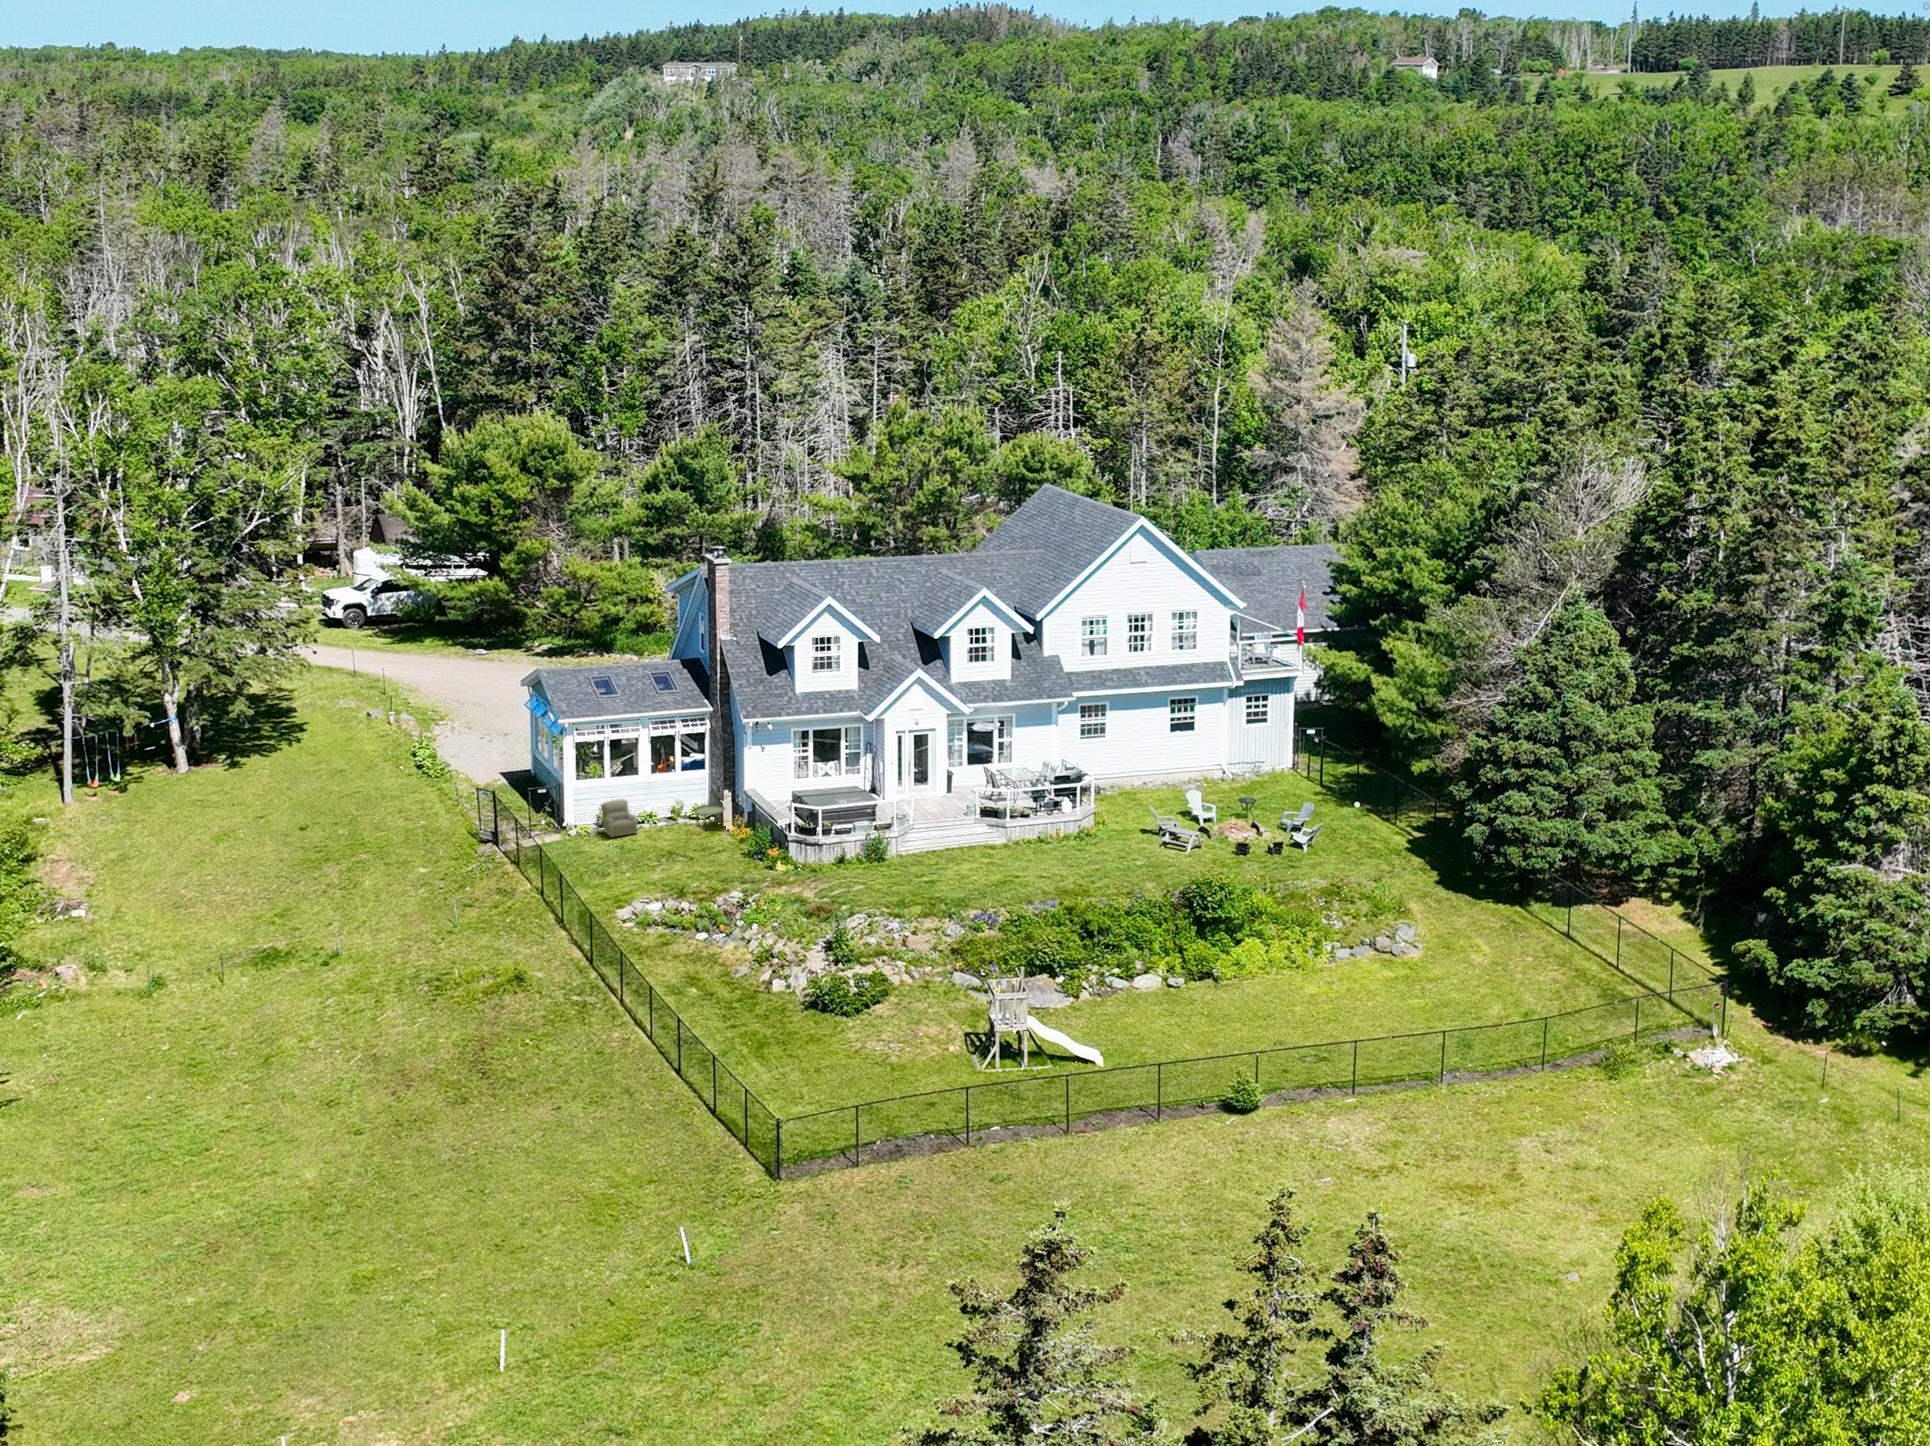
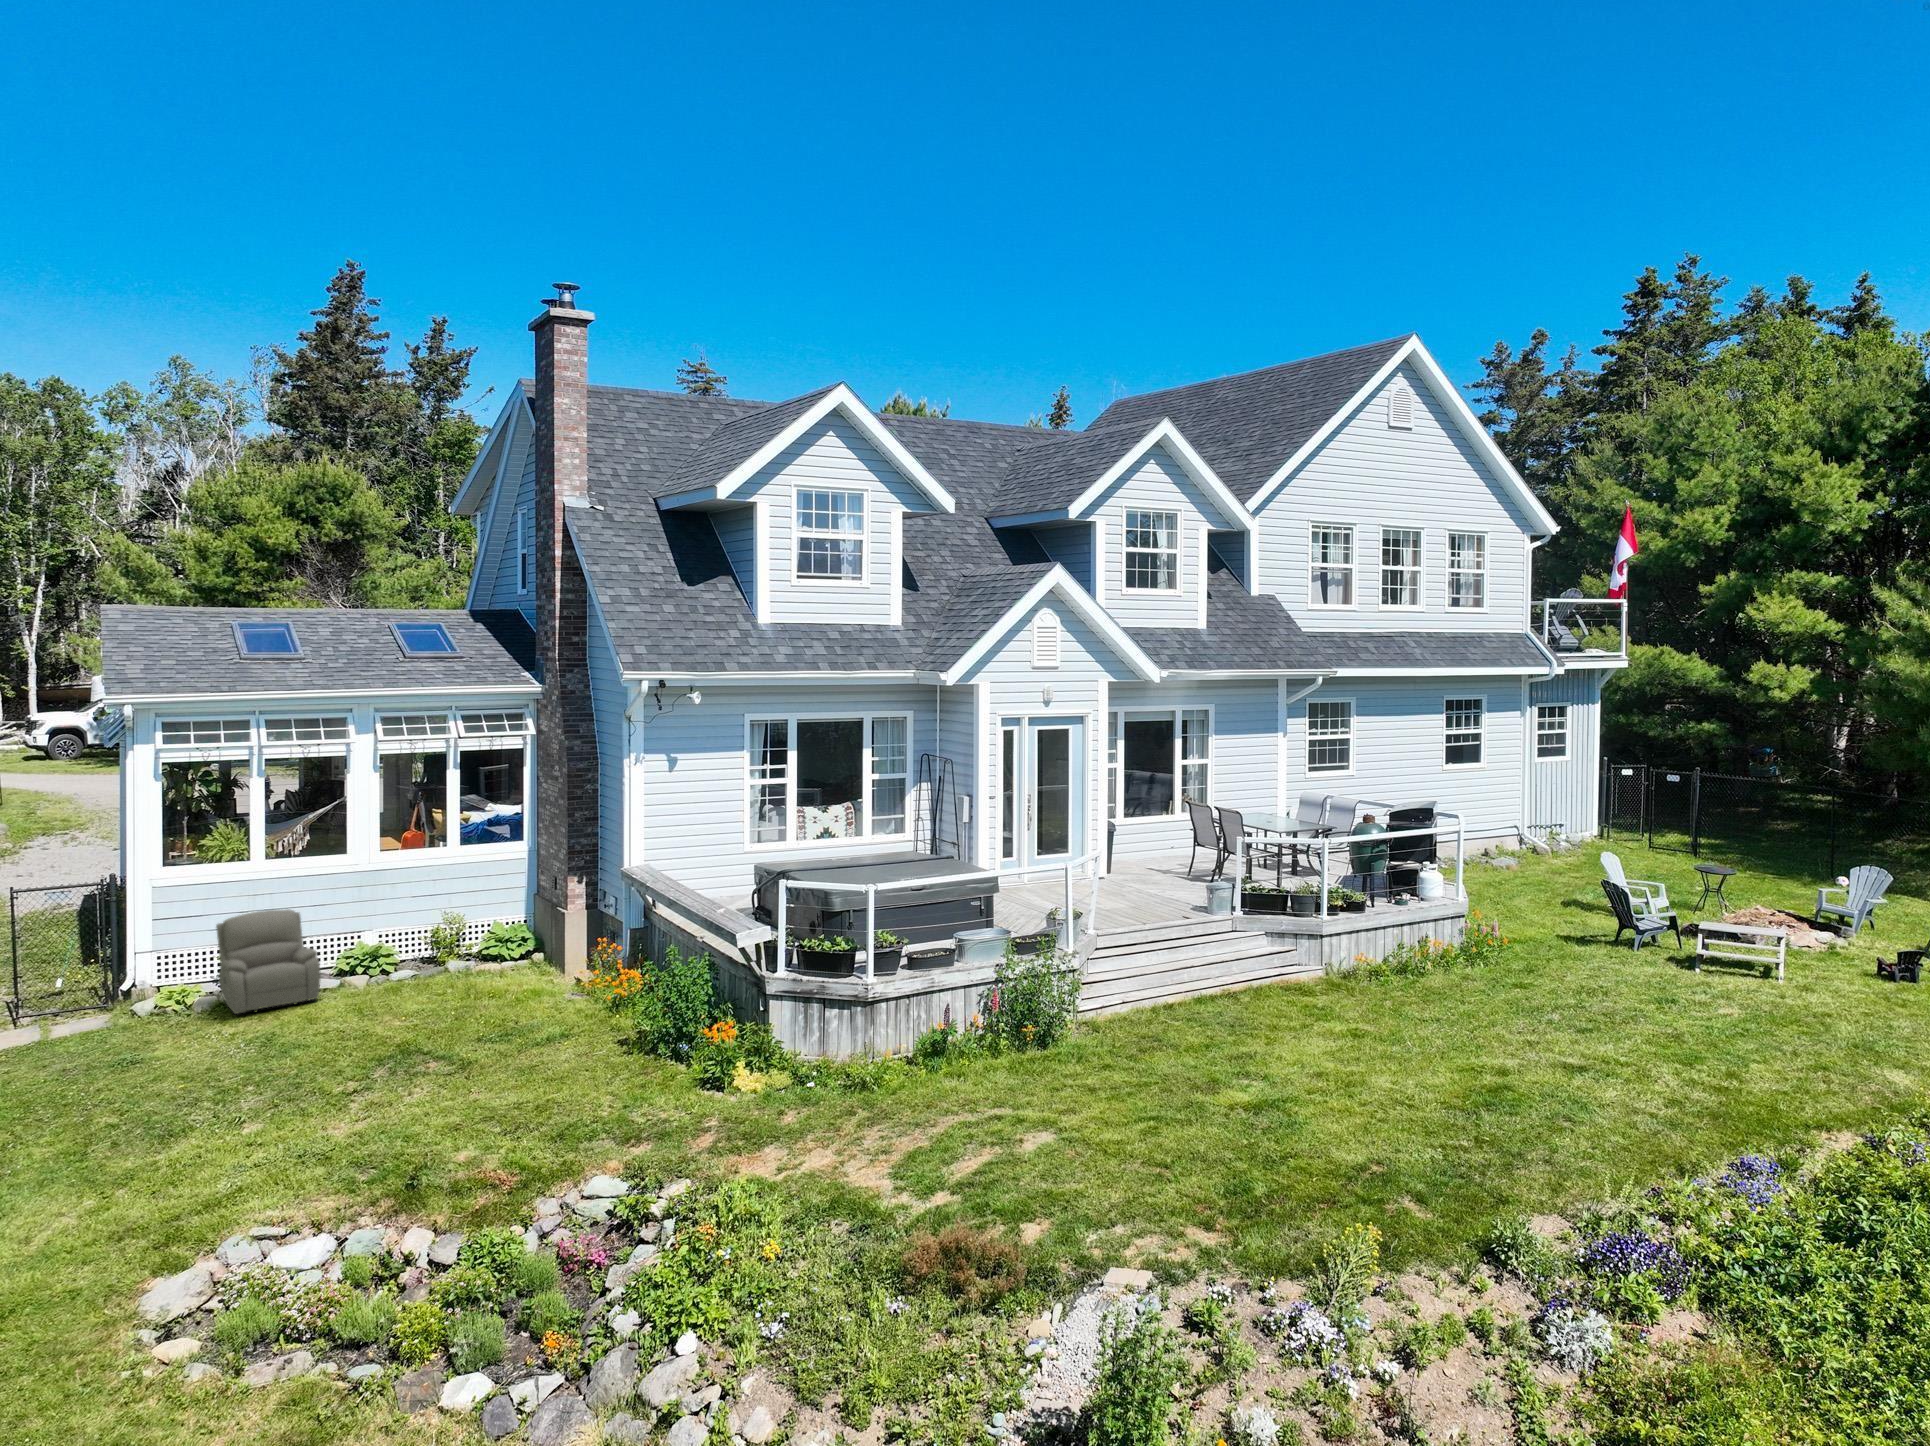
round table: present [694,805,725,830] -> none [484,918,570,985]

